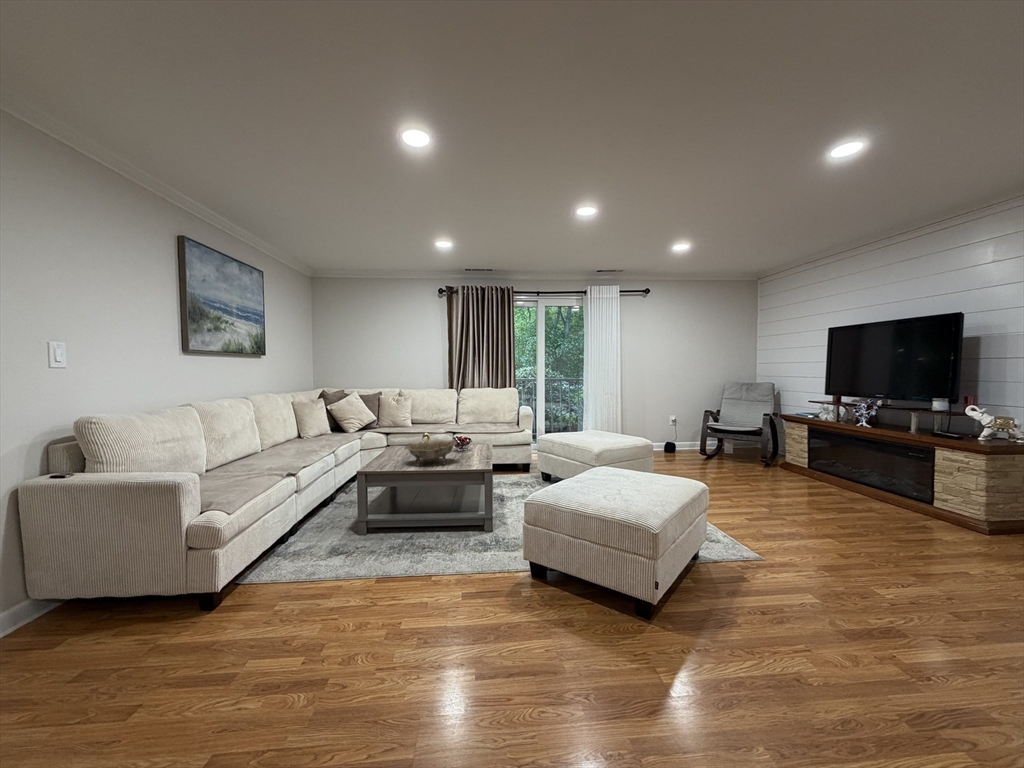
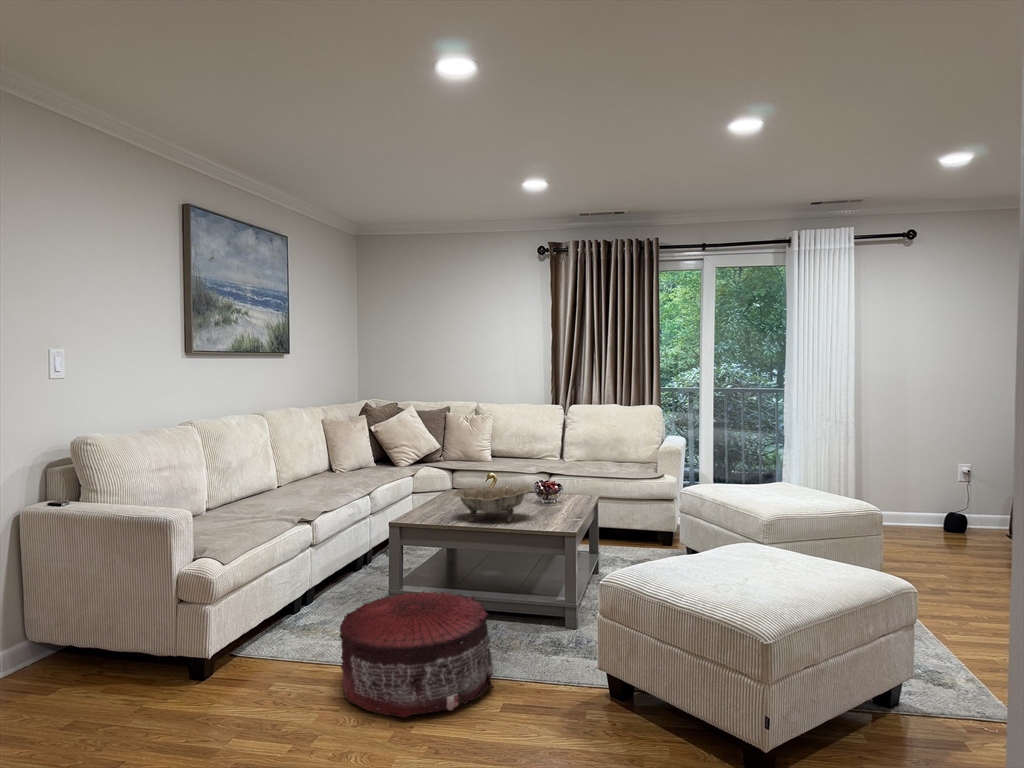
pouf: none [335,517,452,617] -> present [340,590,493,718]

